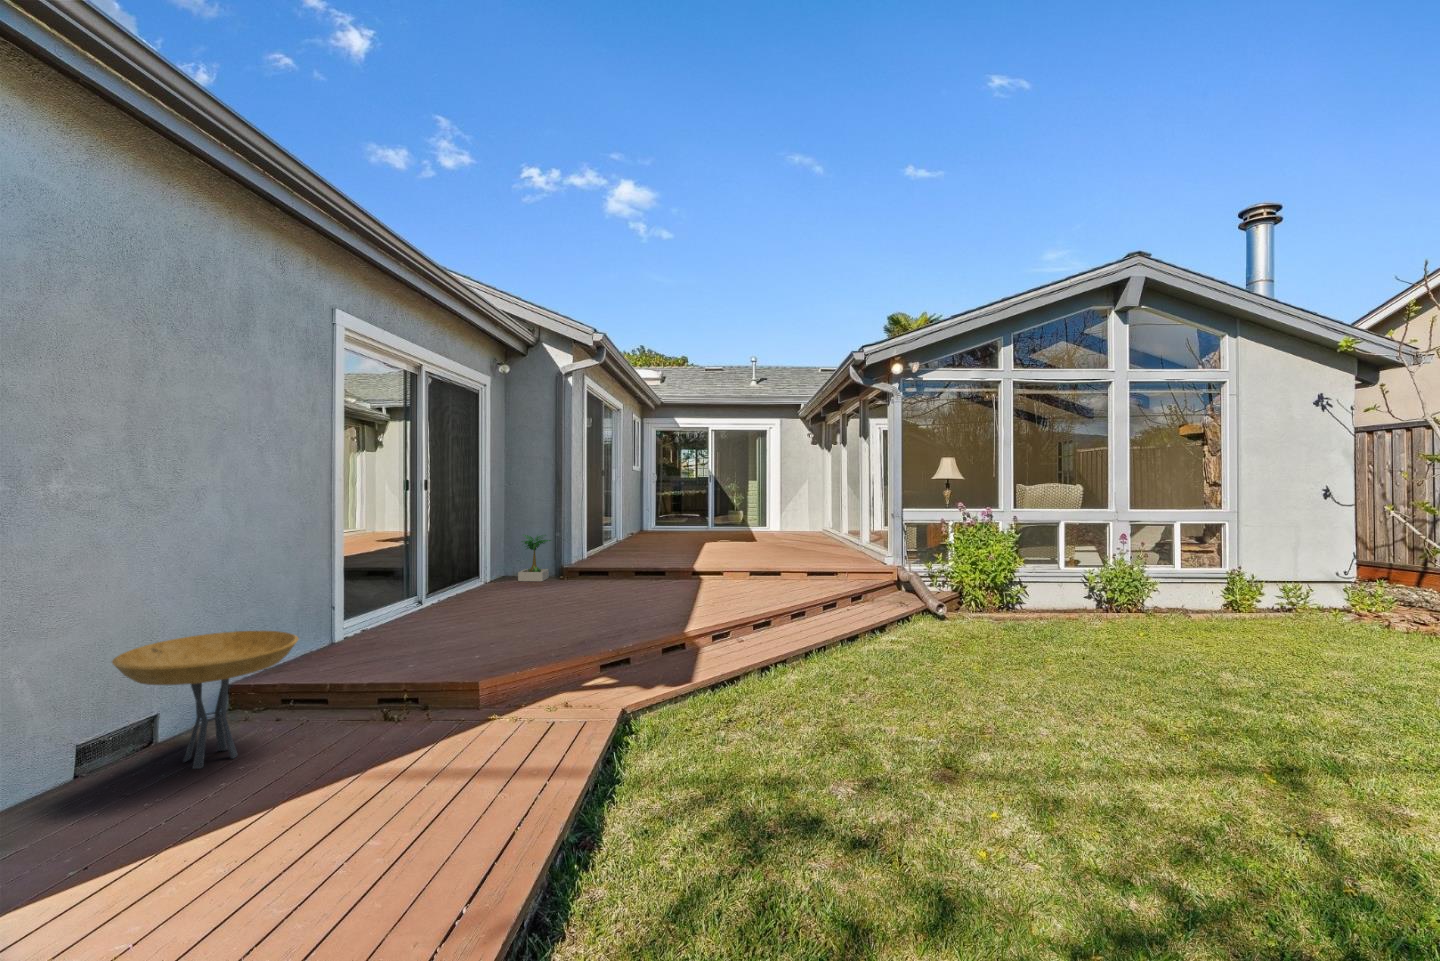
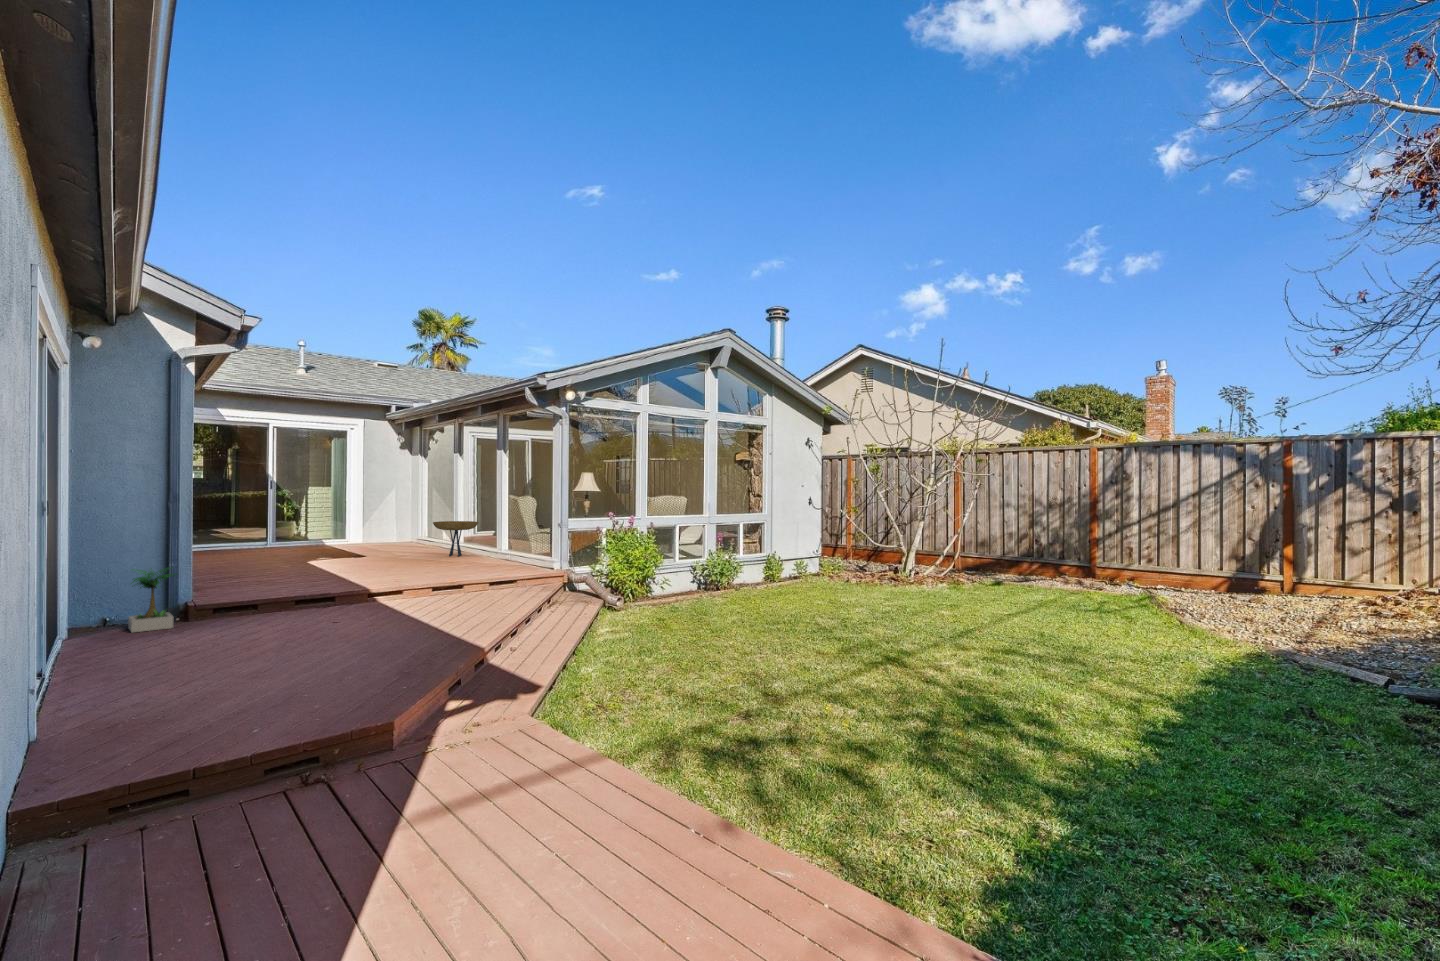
side table: present [112,631,298,769] -> present [433,521,479,556]

